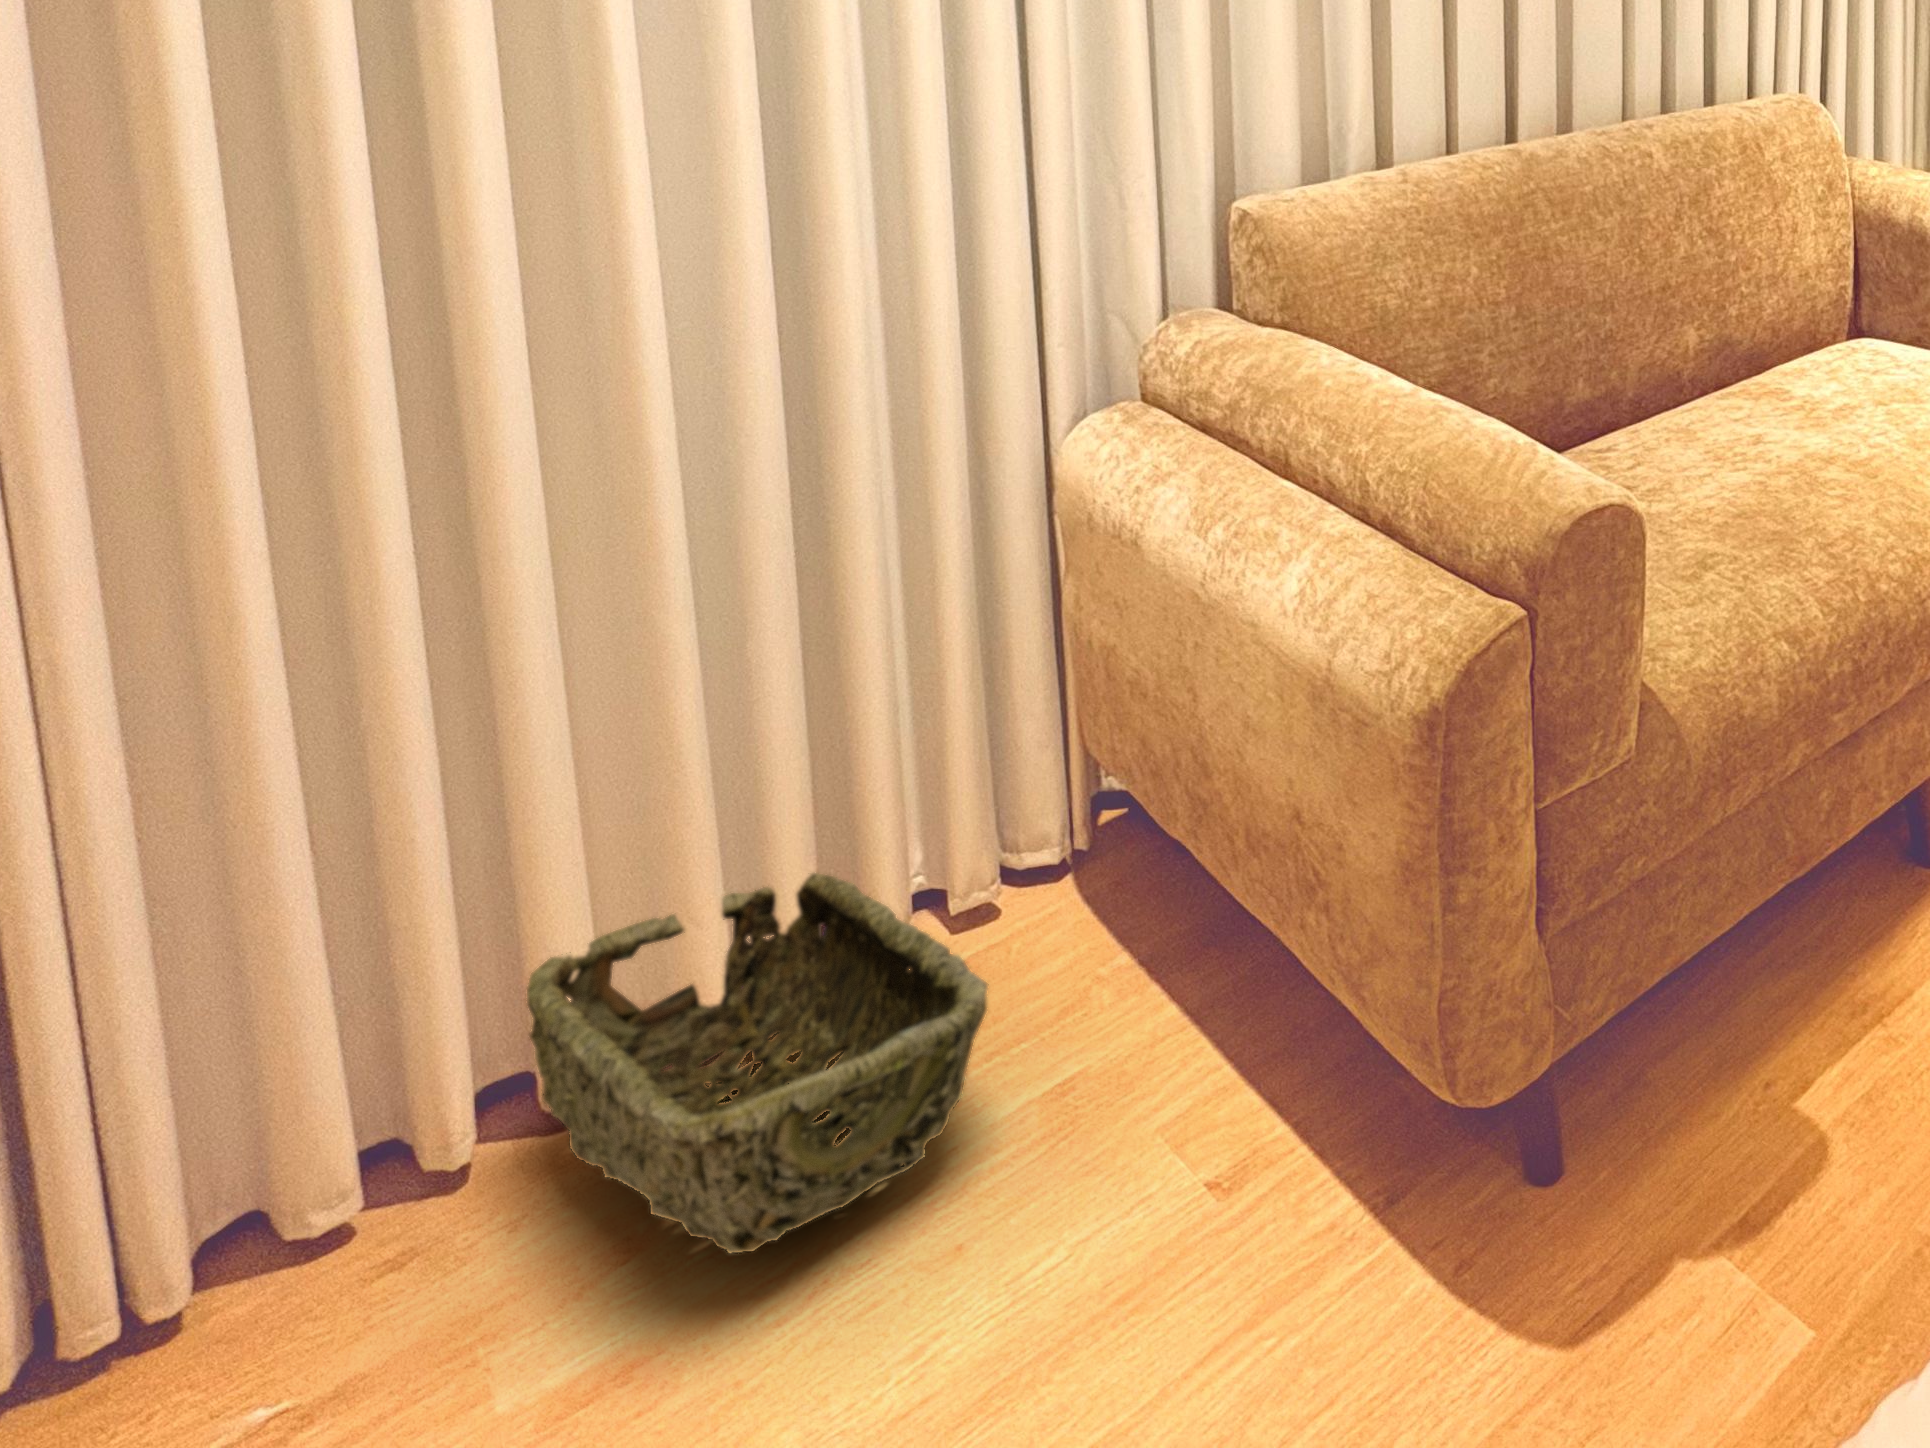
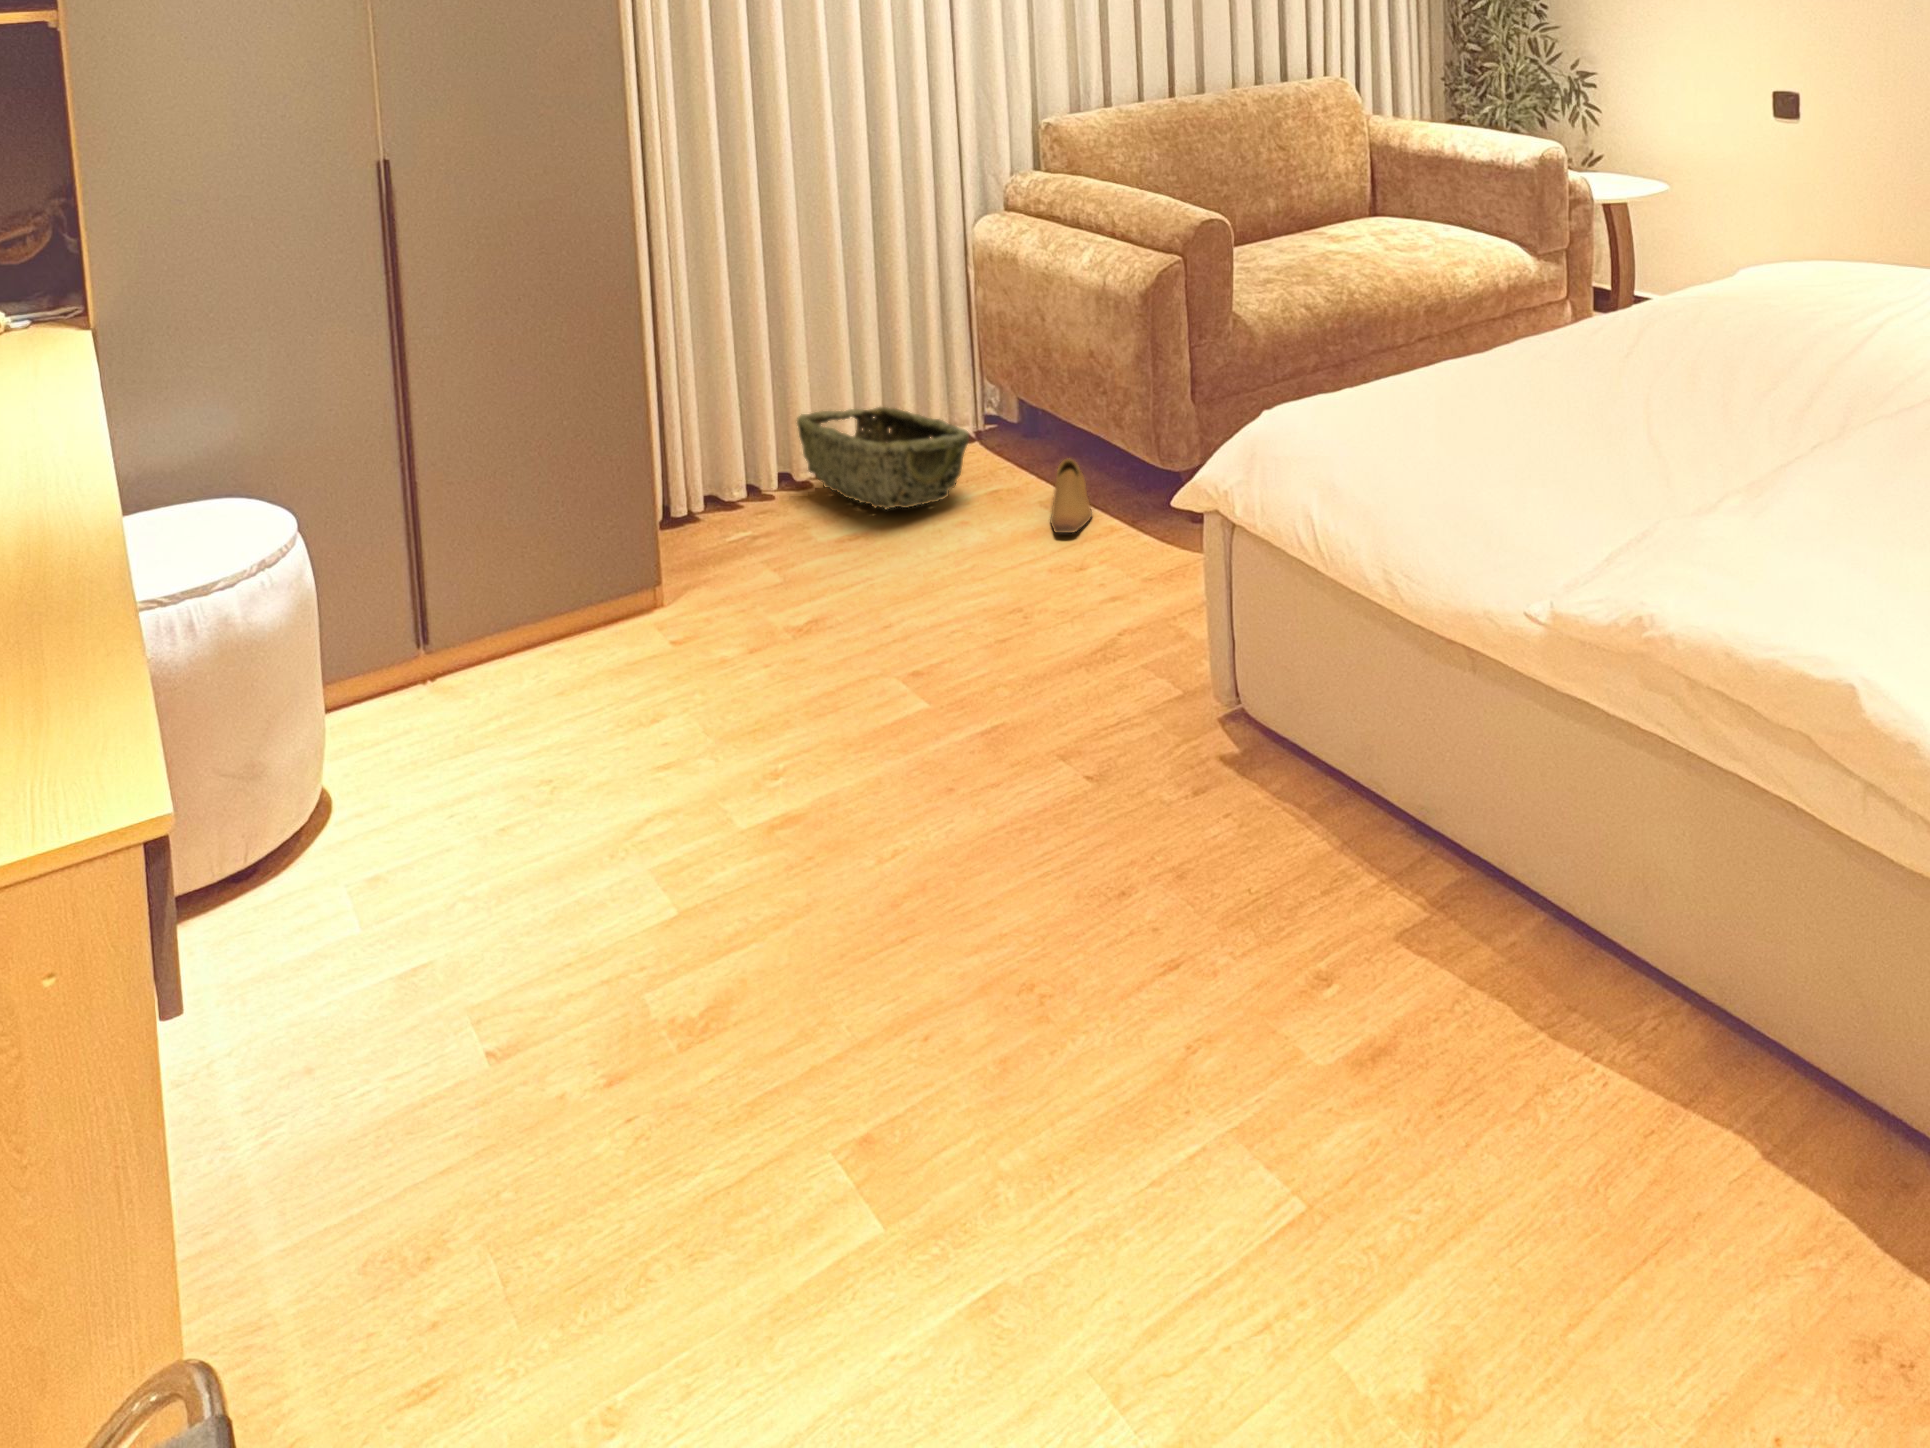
shoe: none [1176,1013,1288,1305] -> present [1050,459,1092,533]

